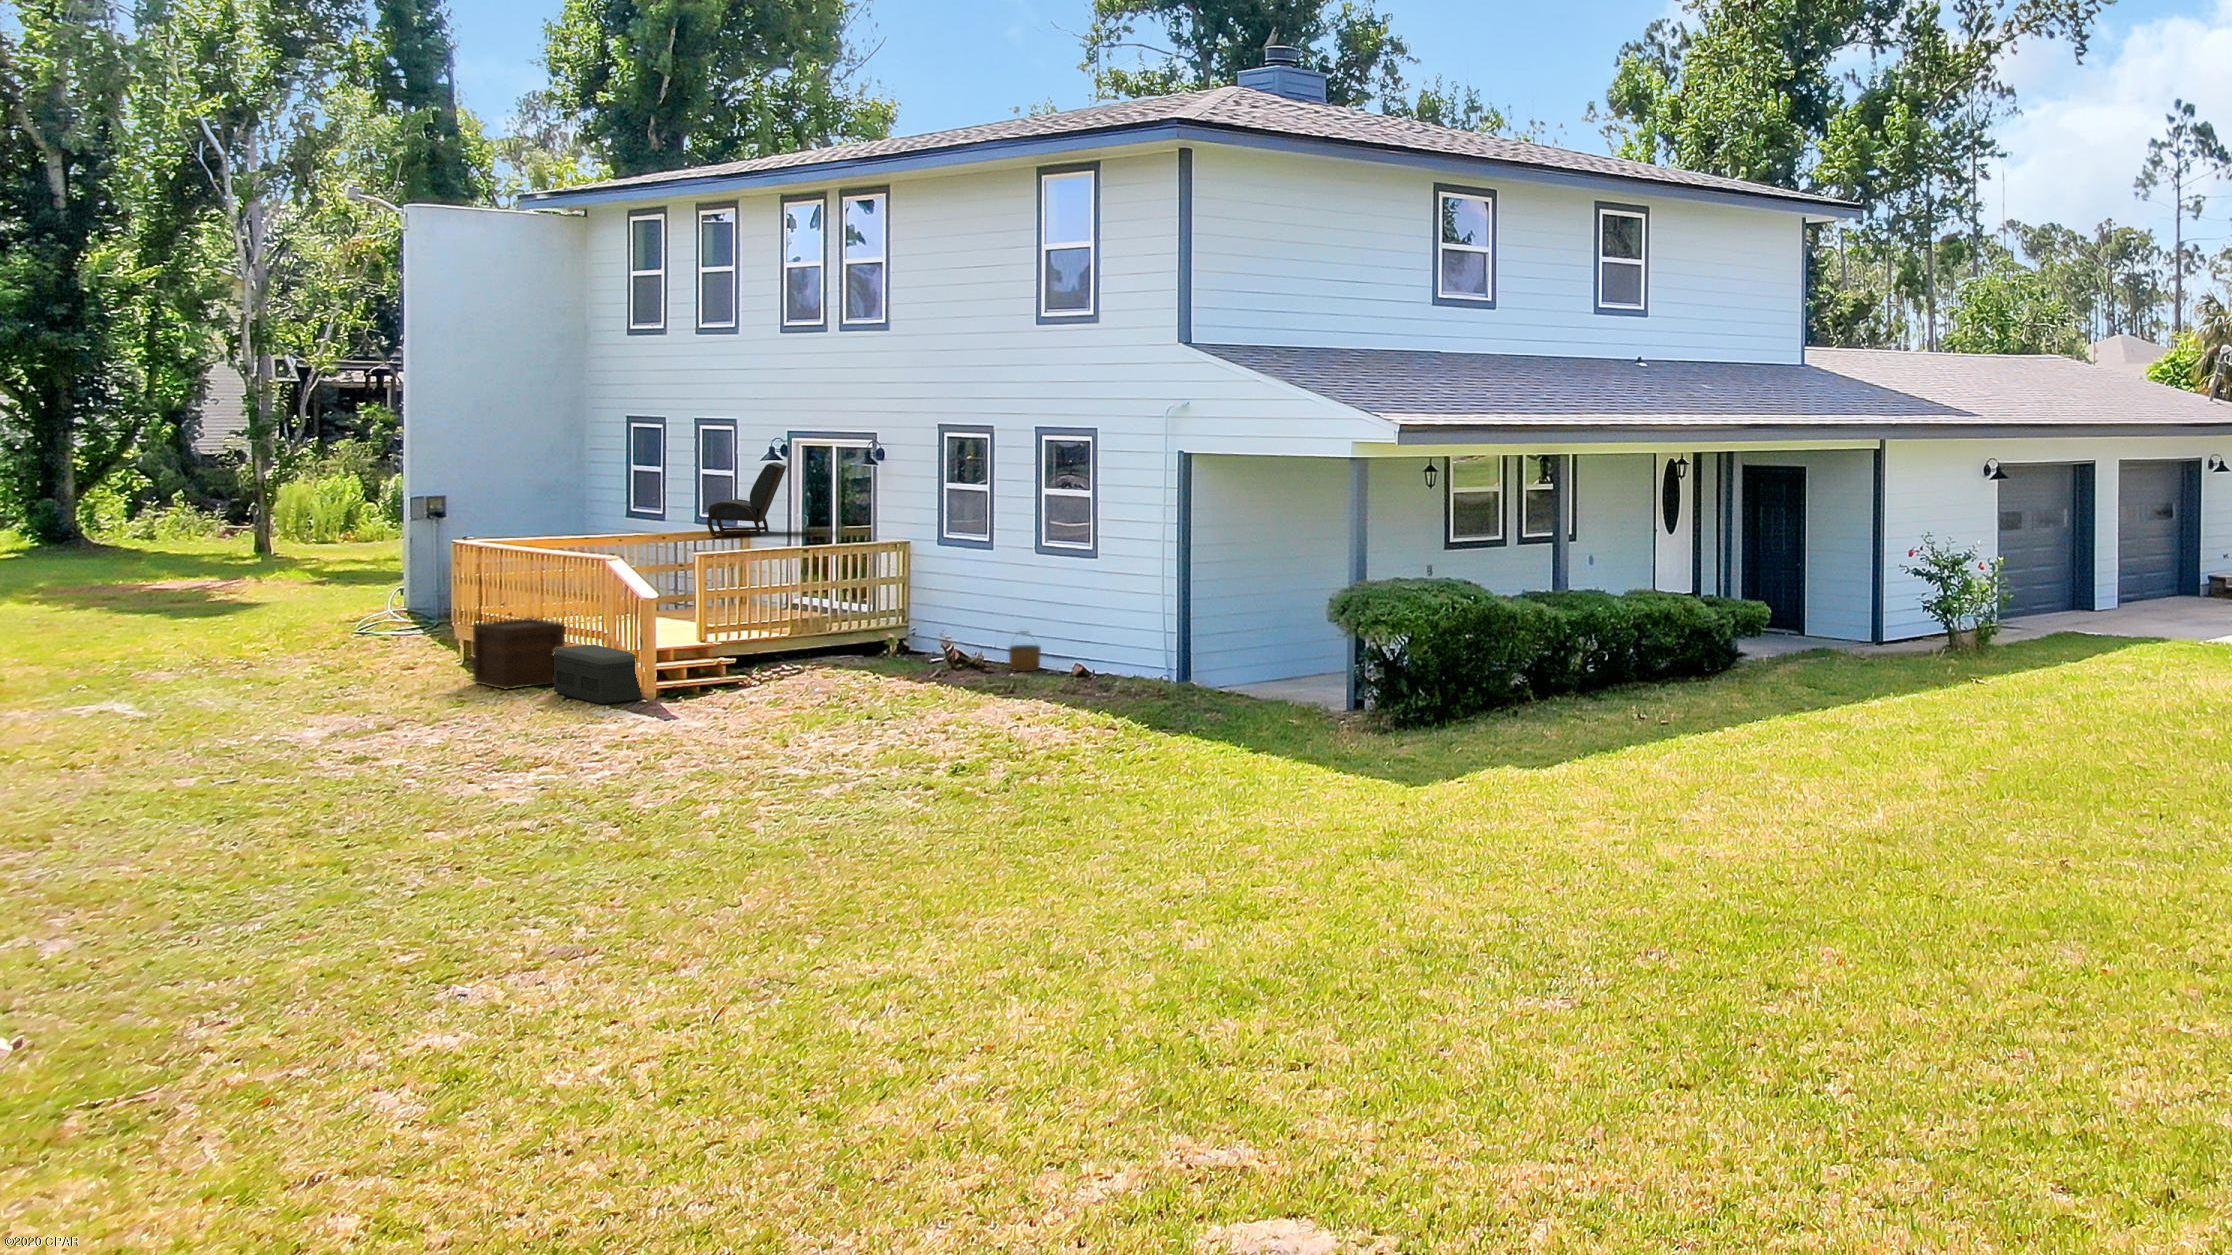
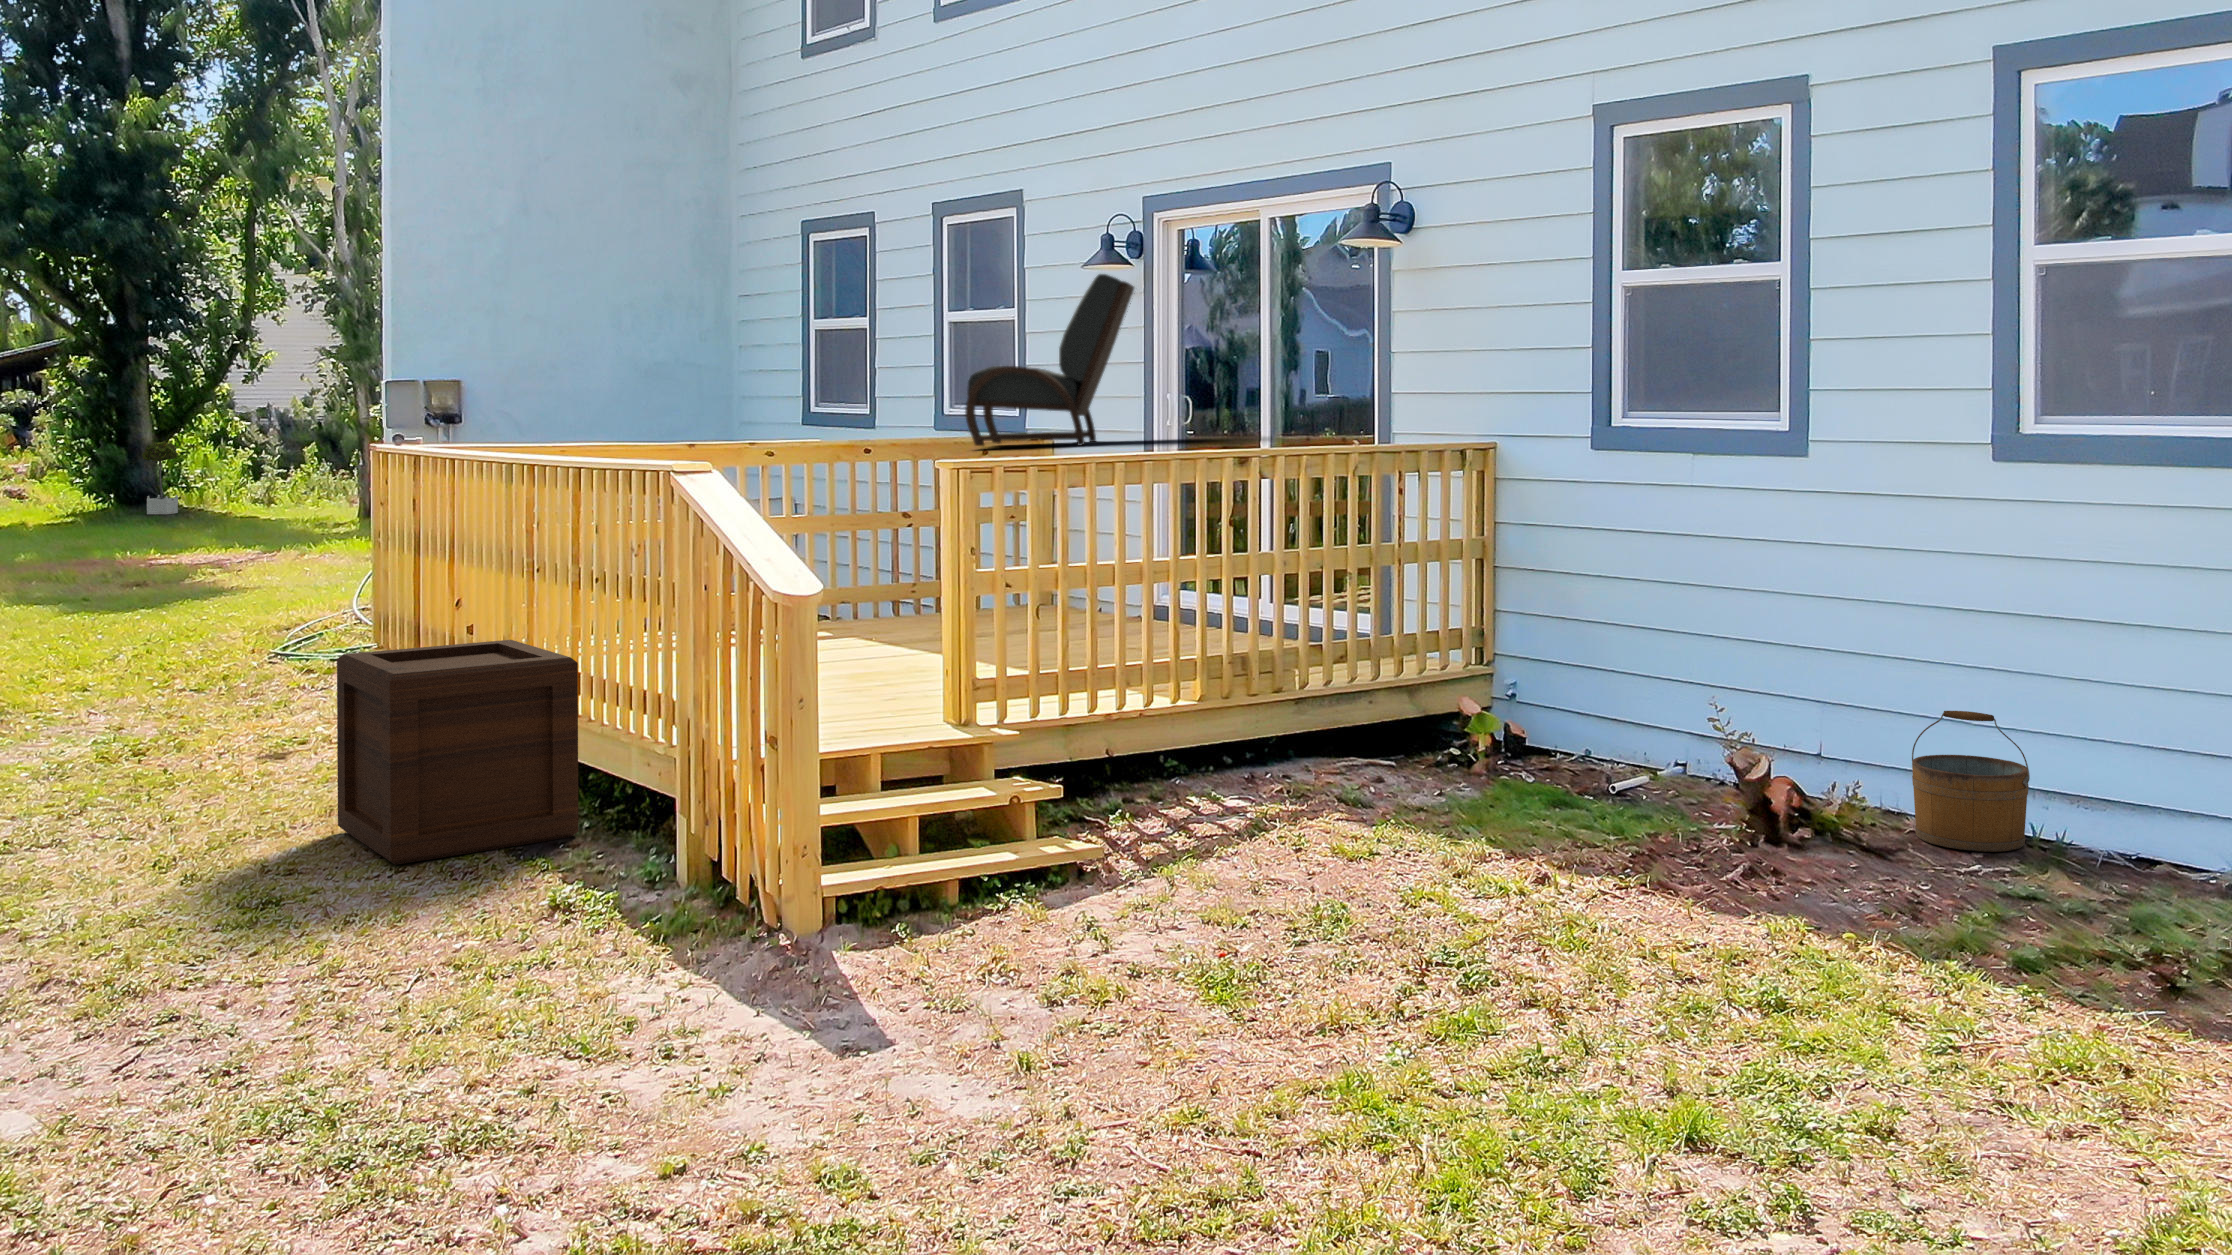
potted tree: none [79,489,106,542] -> present [142,441,178,514]
storage bench: present [554,645,642,705] -> none [516,730,767,968]

